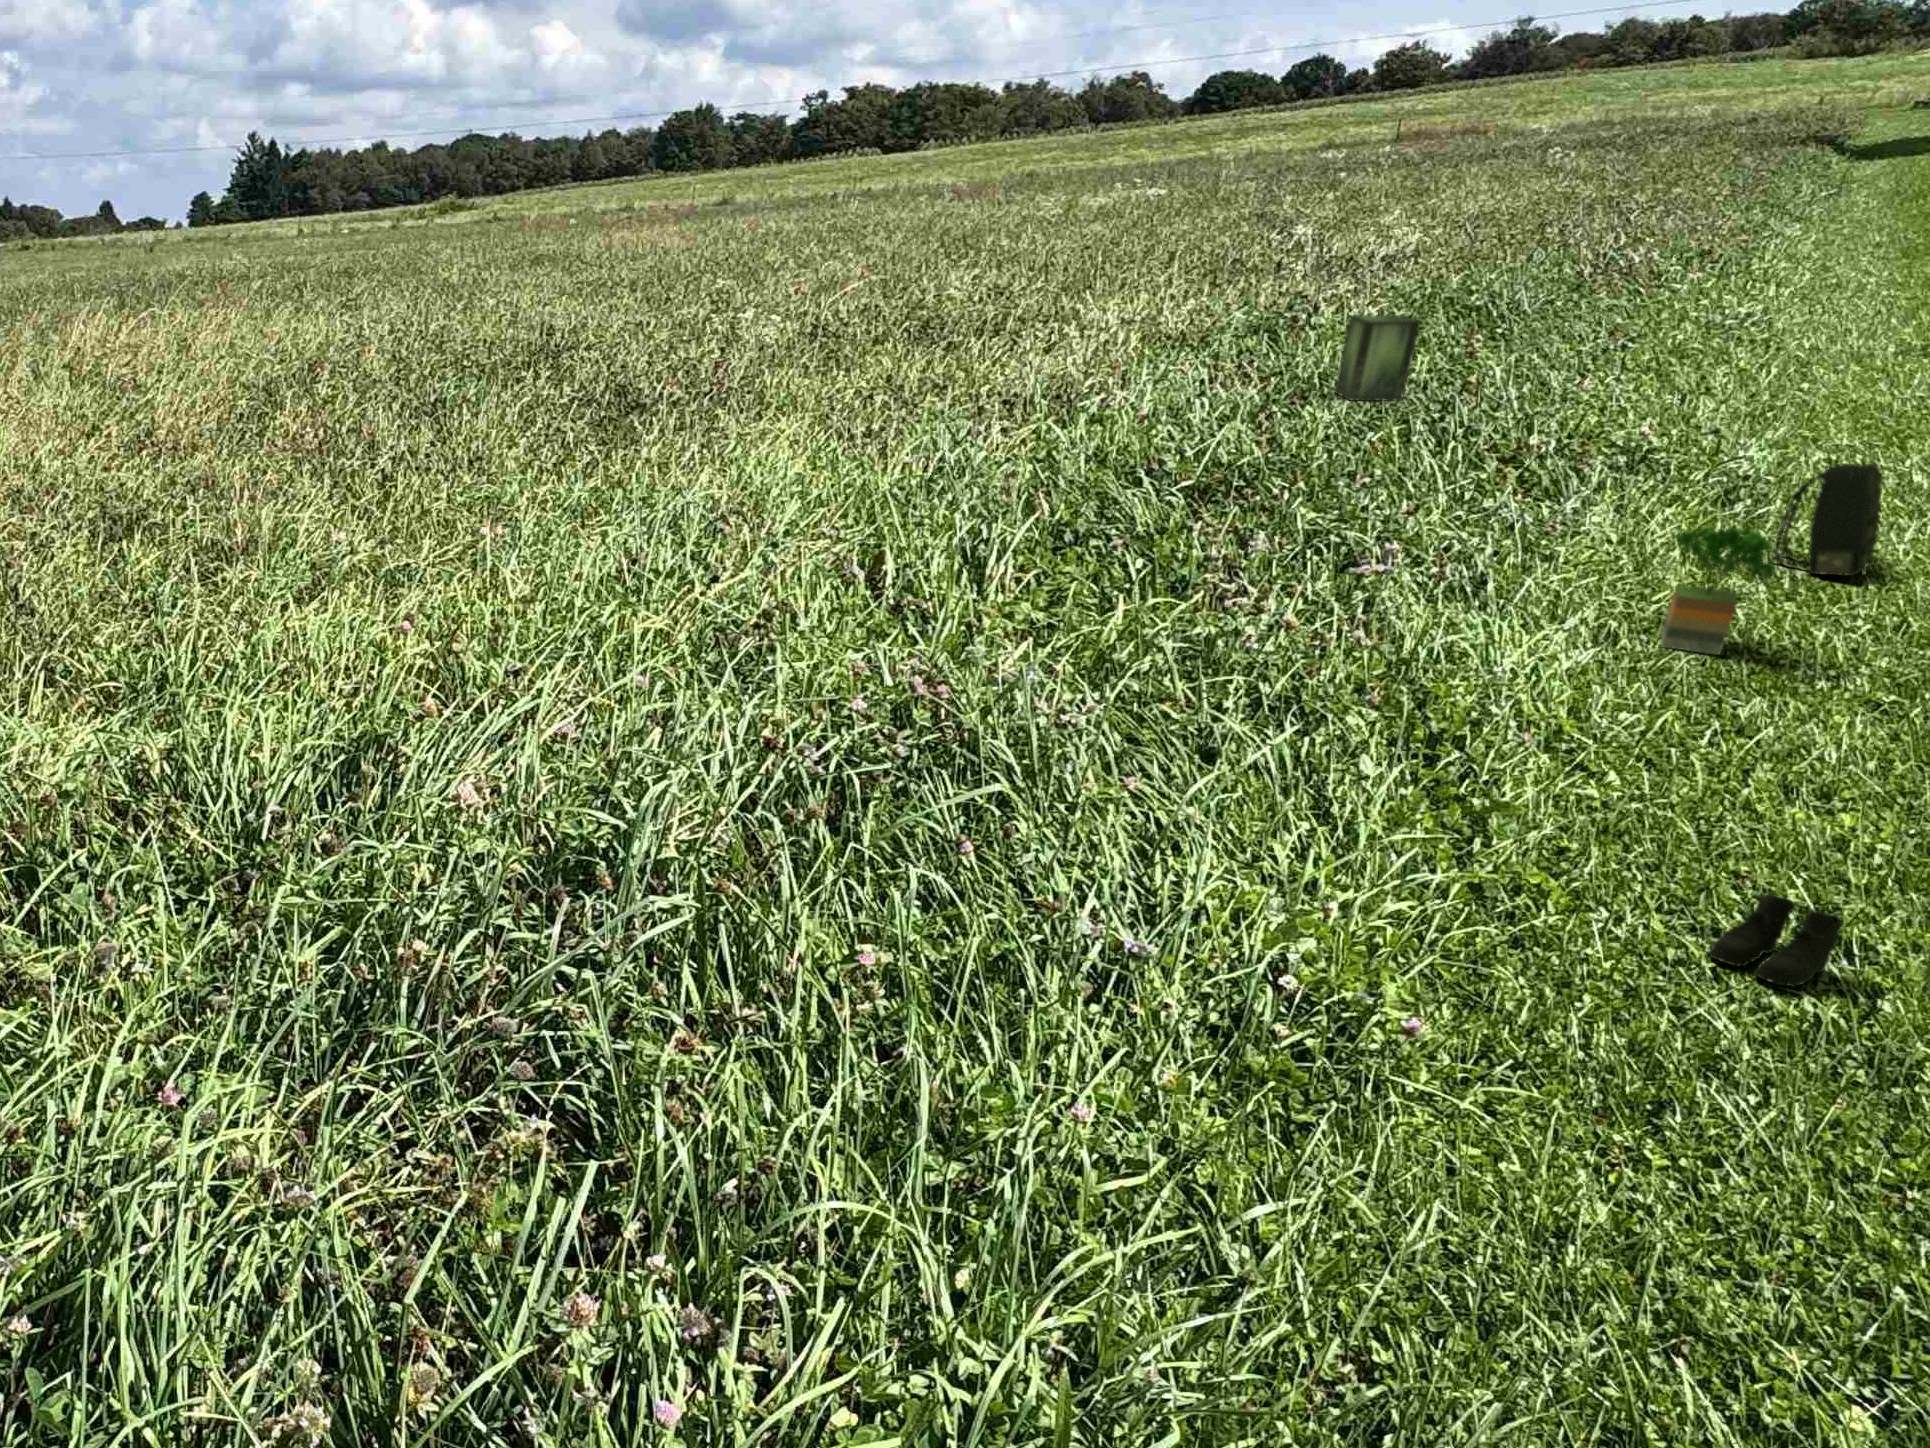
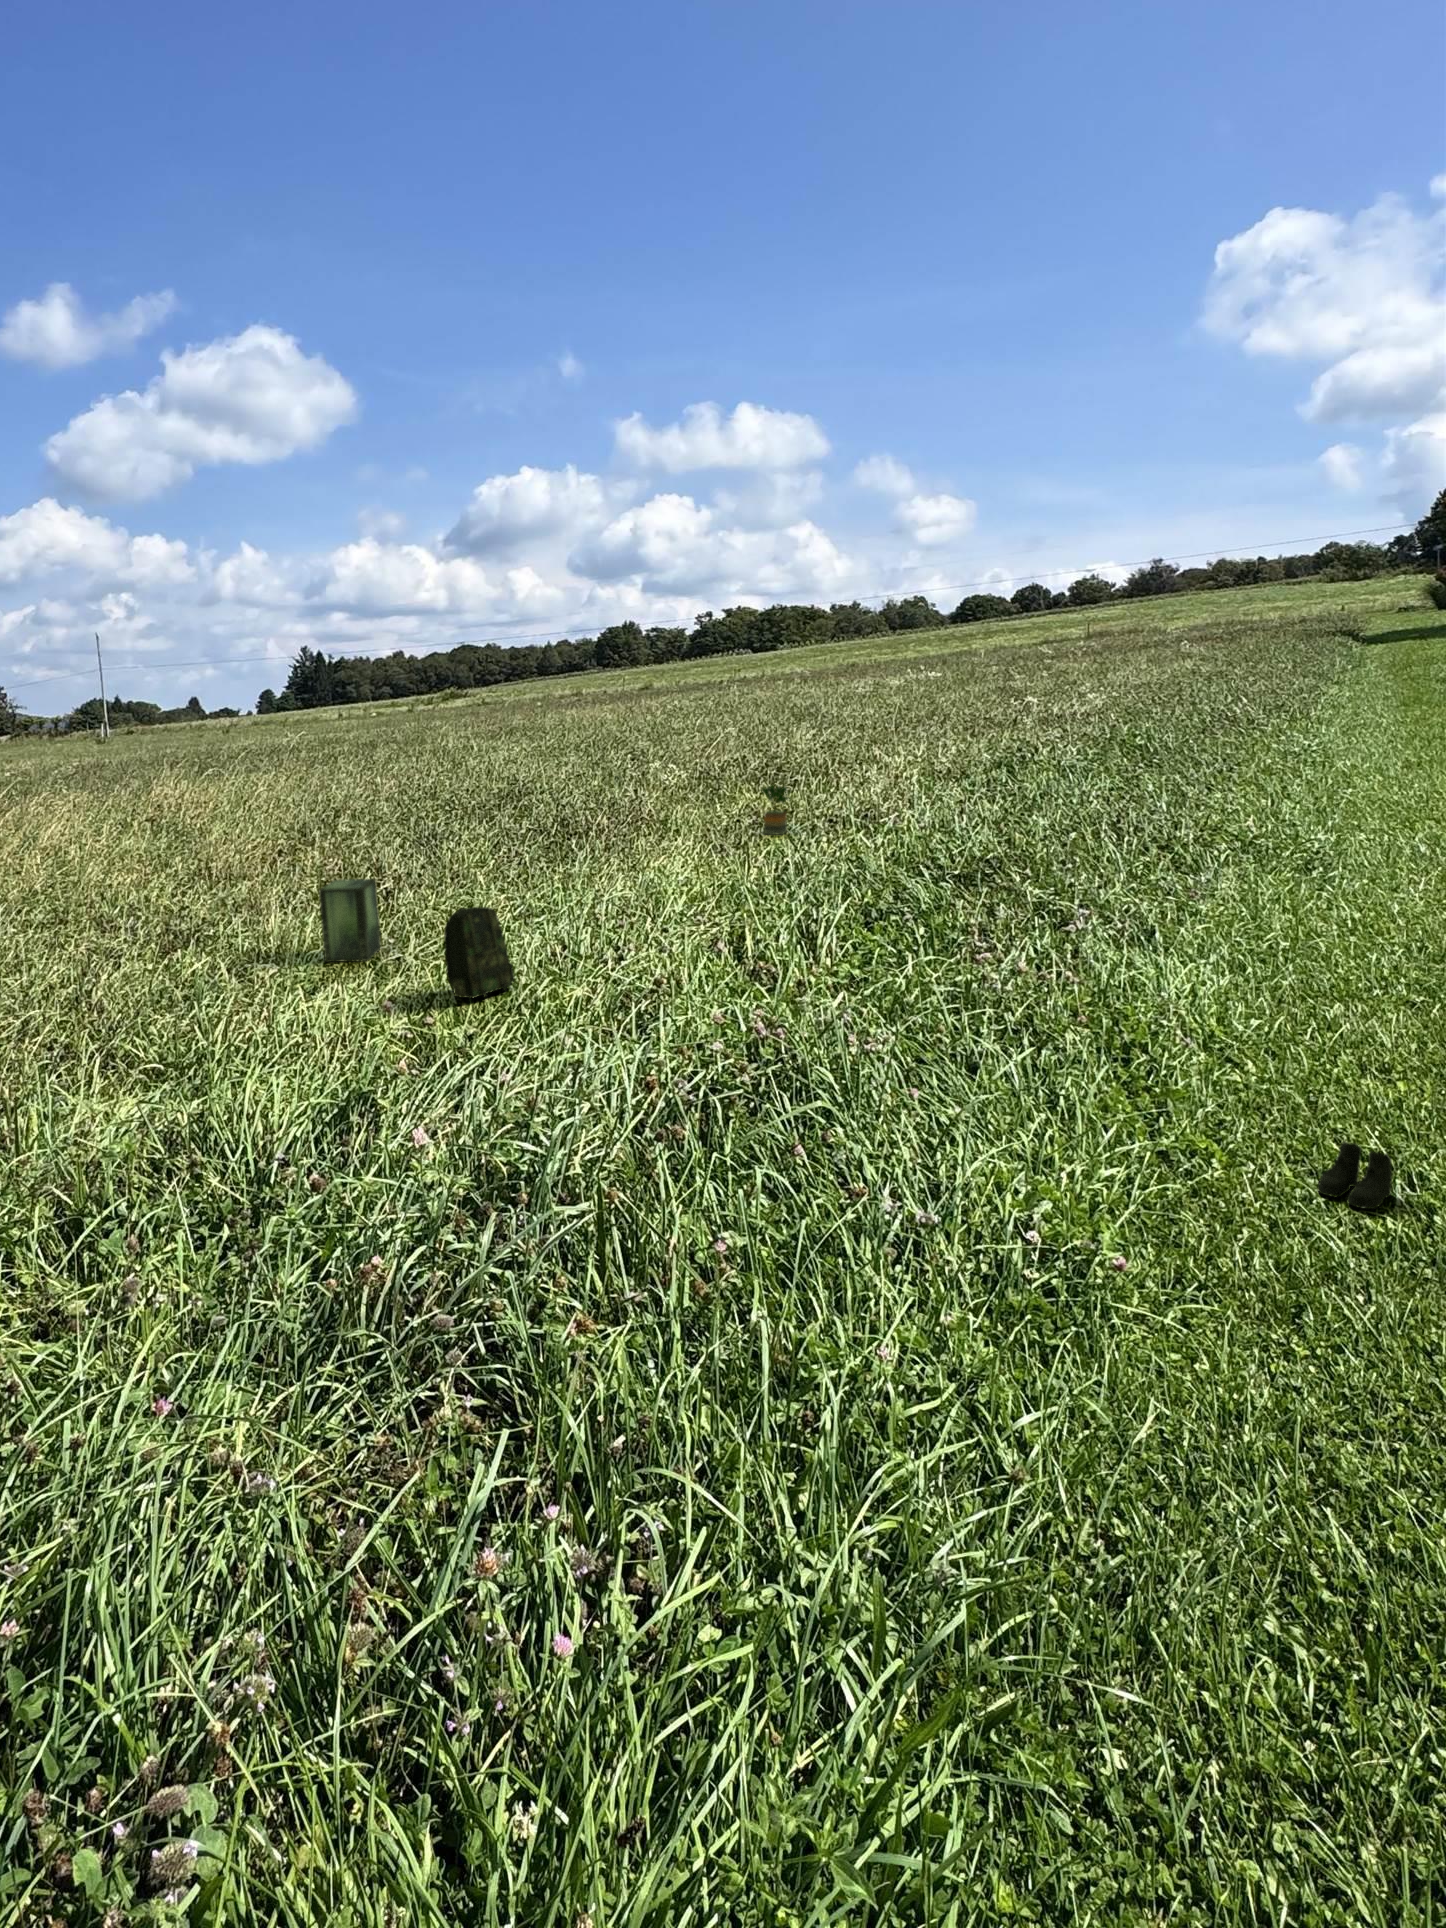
storage box: present [1335,315,1420,401] -> present [319,879,381,962]
backpack: present [1772,464,1882,576] -> present [444,907,515,999]
potted tree: present [1661,526,1779,655] -> present [761,785,791,835]

